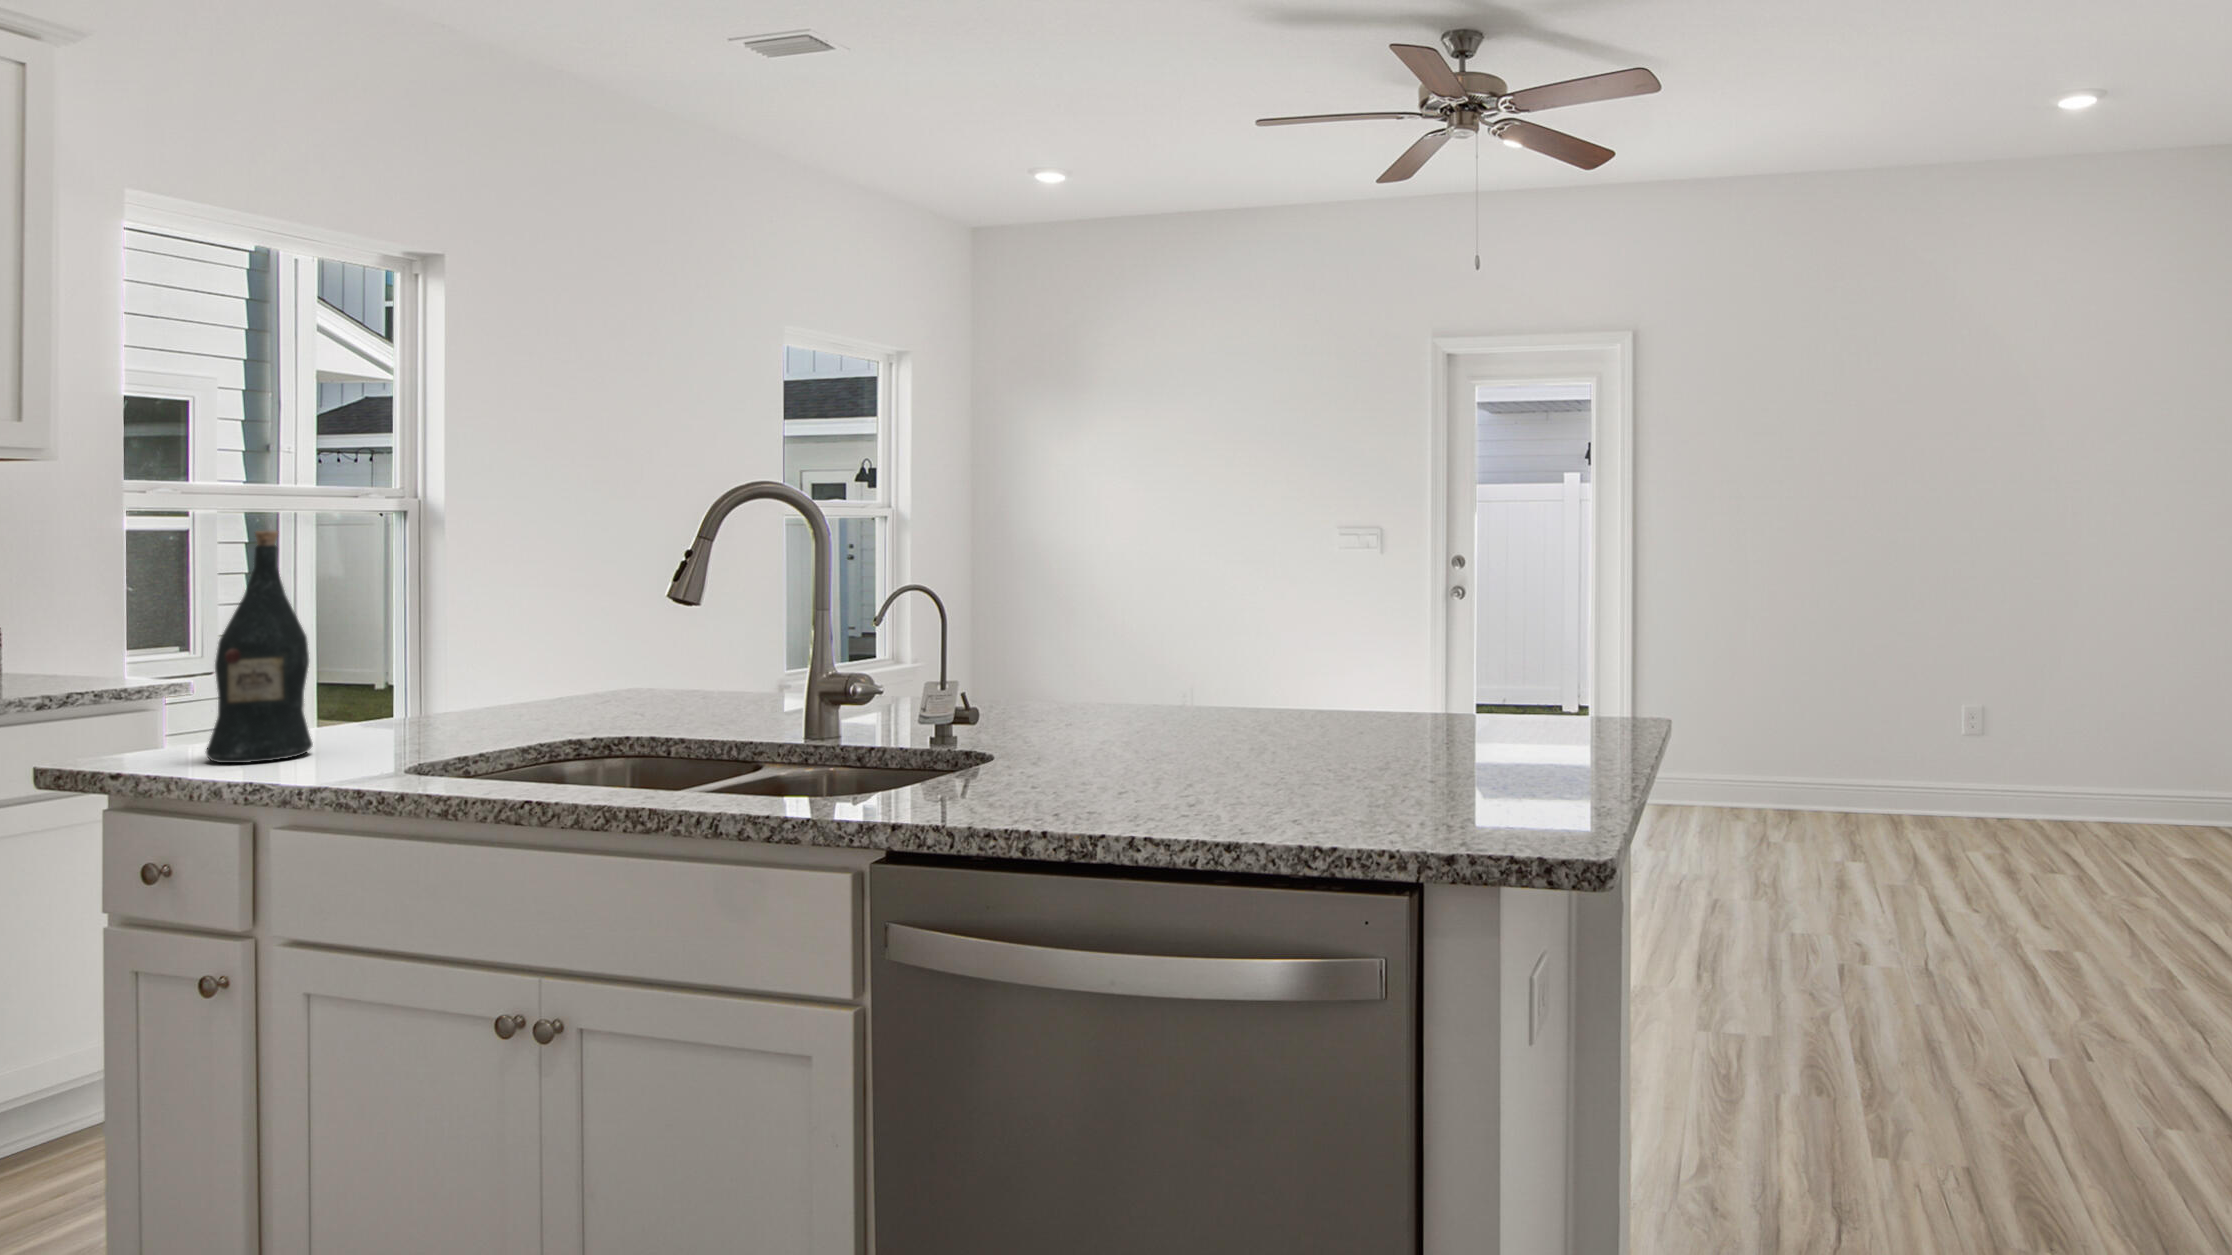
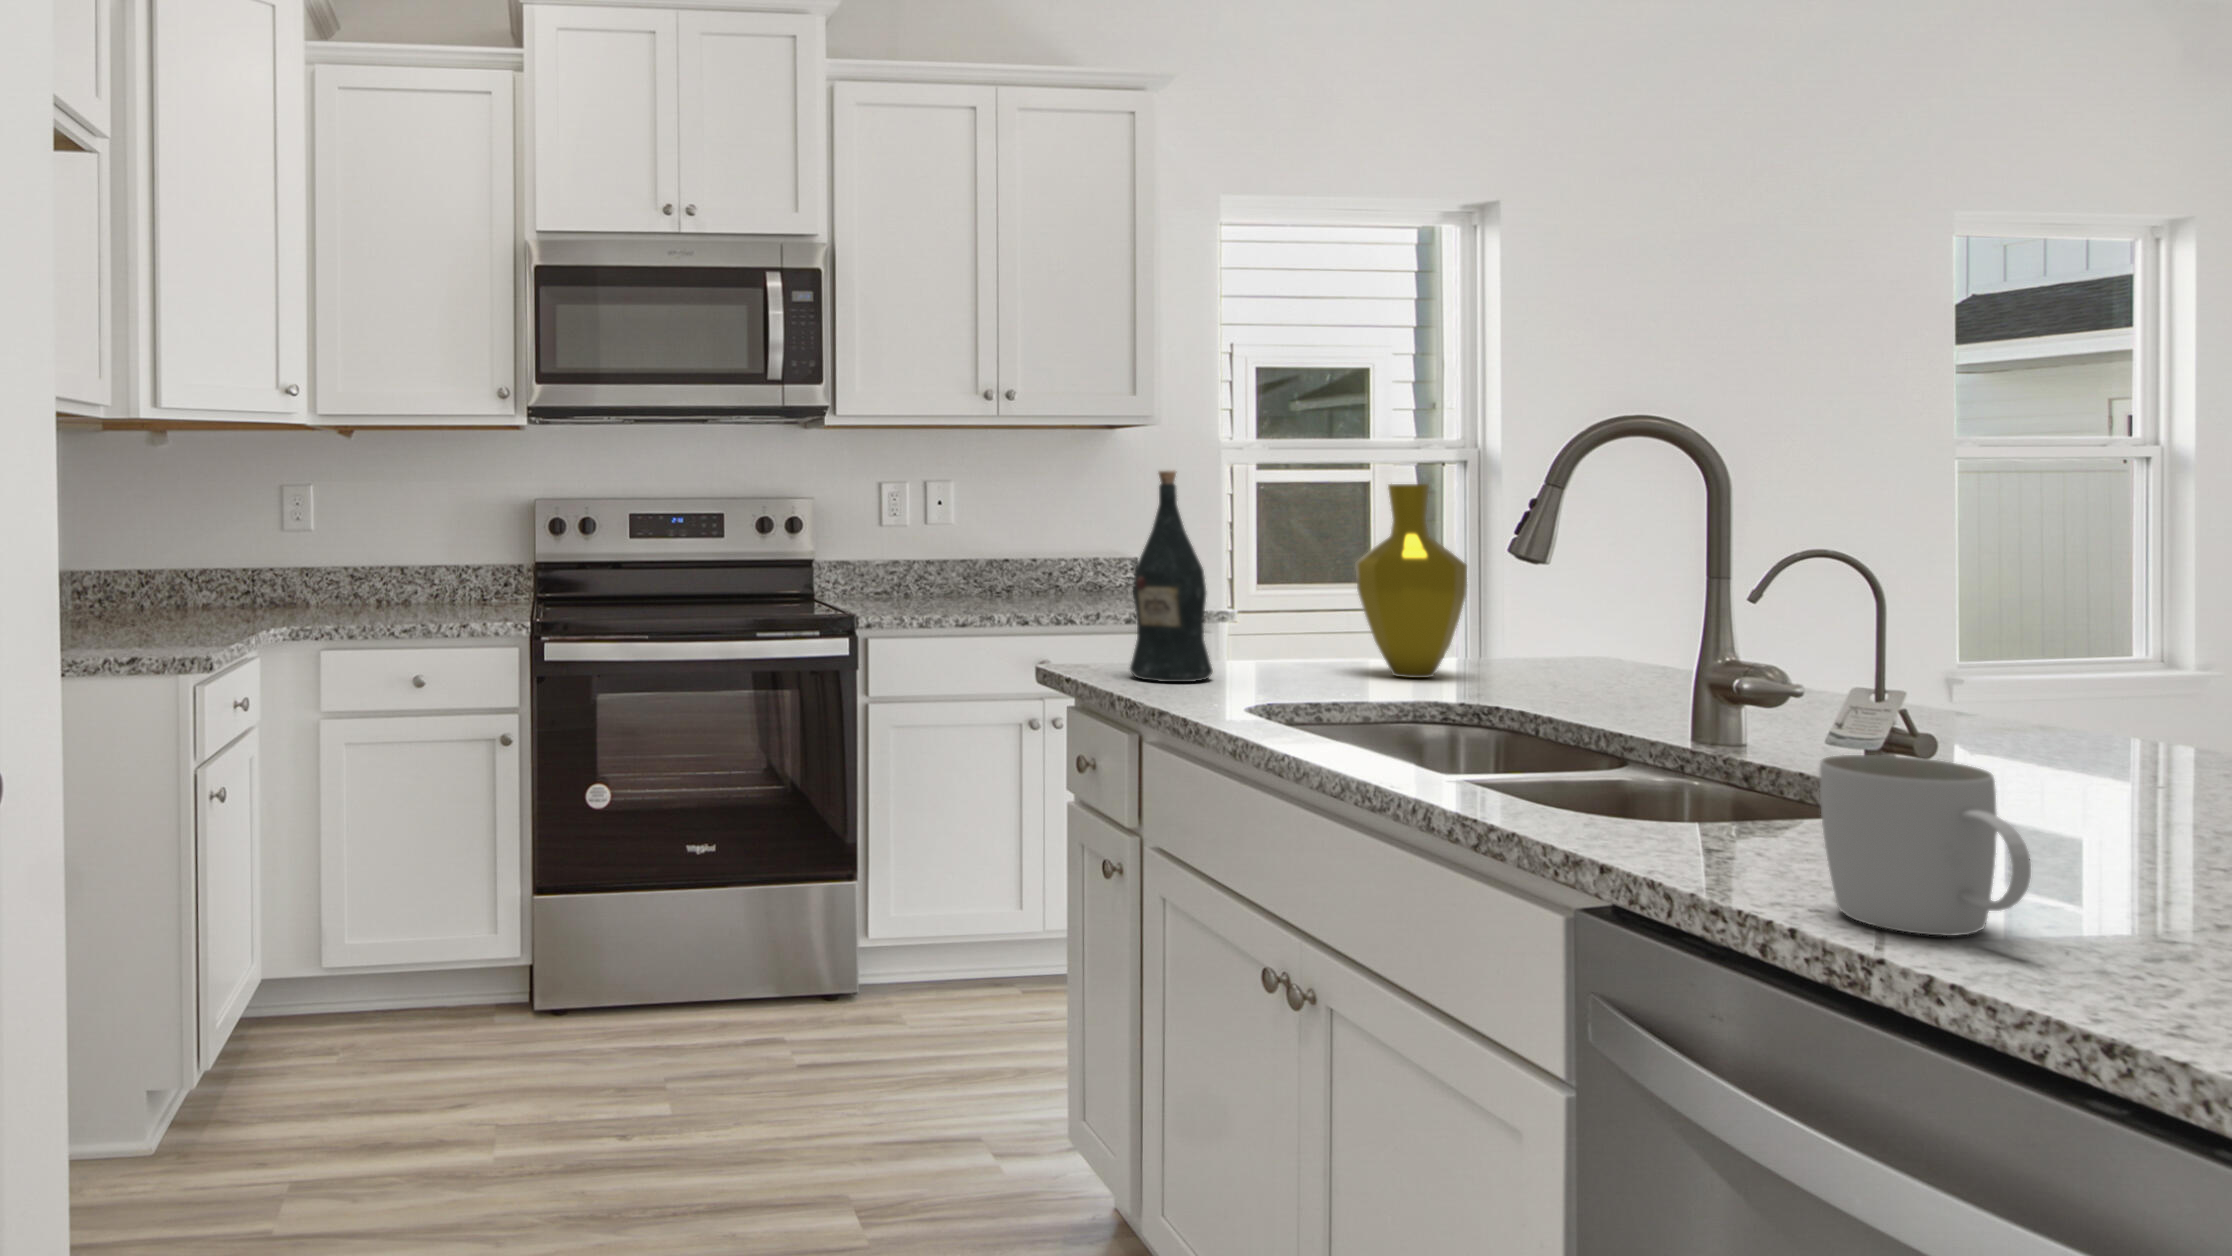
vase: none [451,539,564,724] -> present [1355,484,1467,678]
mug: none [1040,713,1157,821] -> present [1819,755,2031,936]

